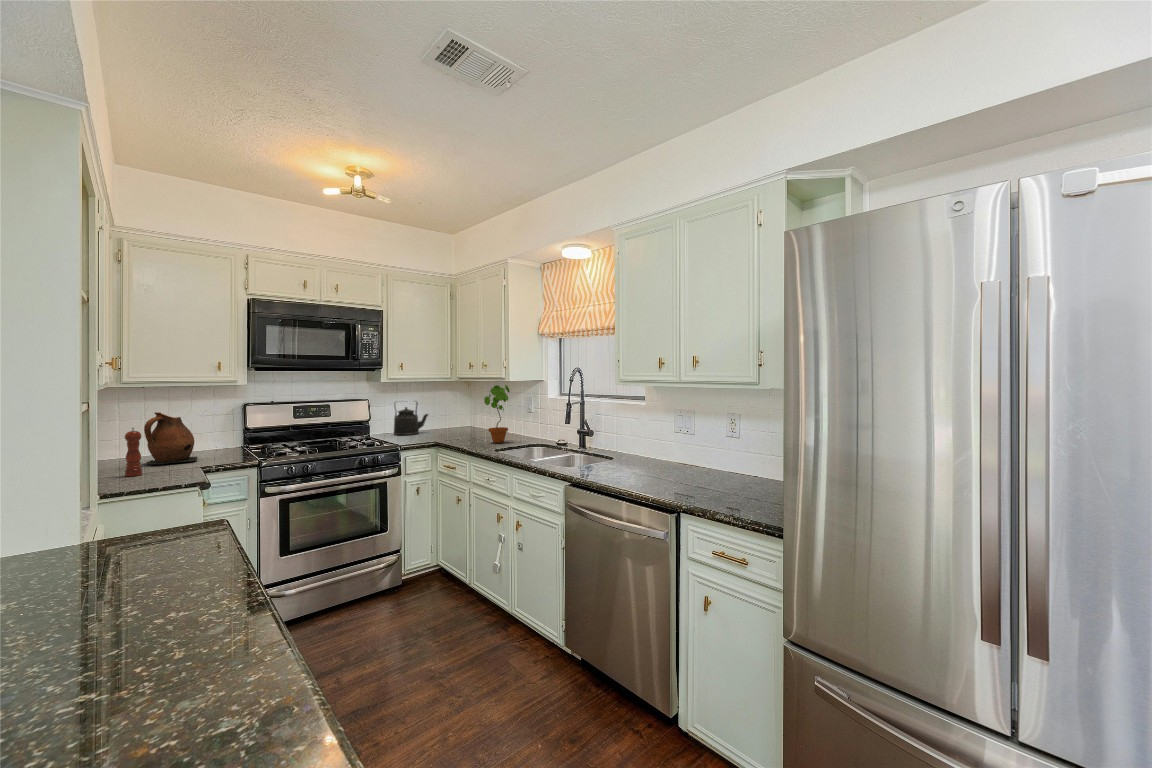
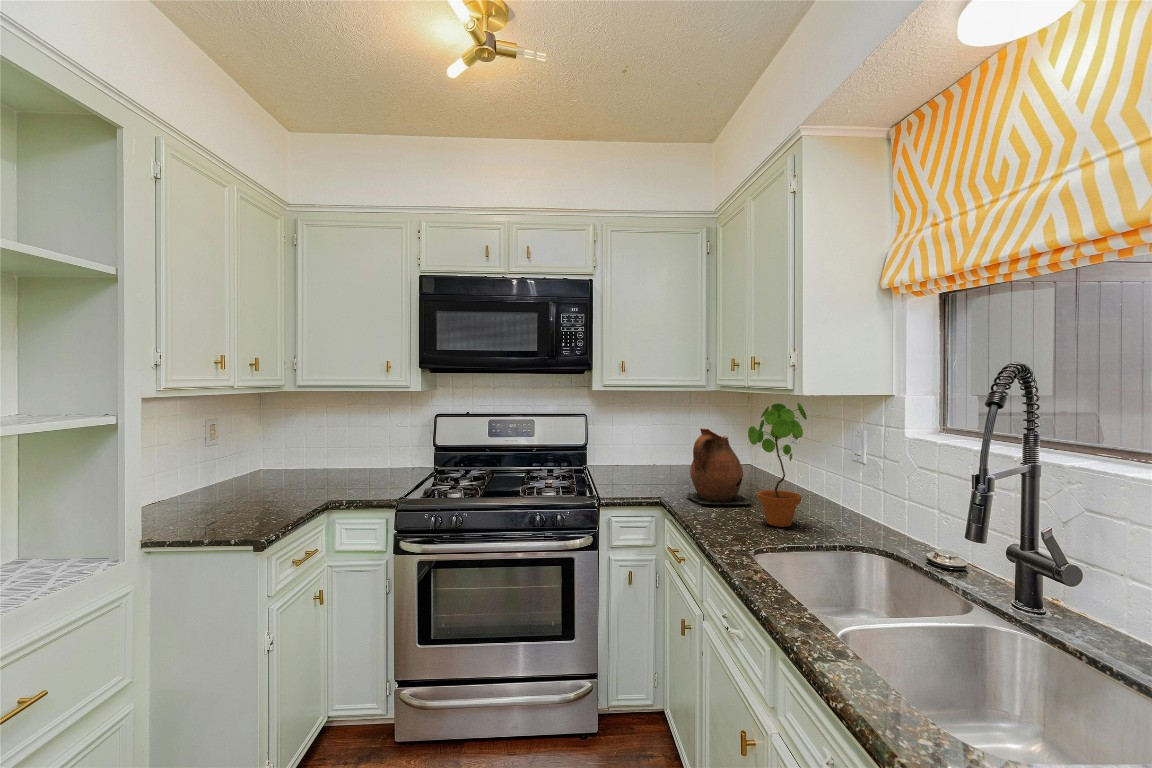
kettle: present [394,402,428,435] -> none [622,419,679,474]
ceramic pitcher: present [144,412,197,464] -> present [687,428,751,505]
pepper mill: present [125,428,142,476] -> none [244,447,263,511]

